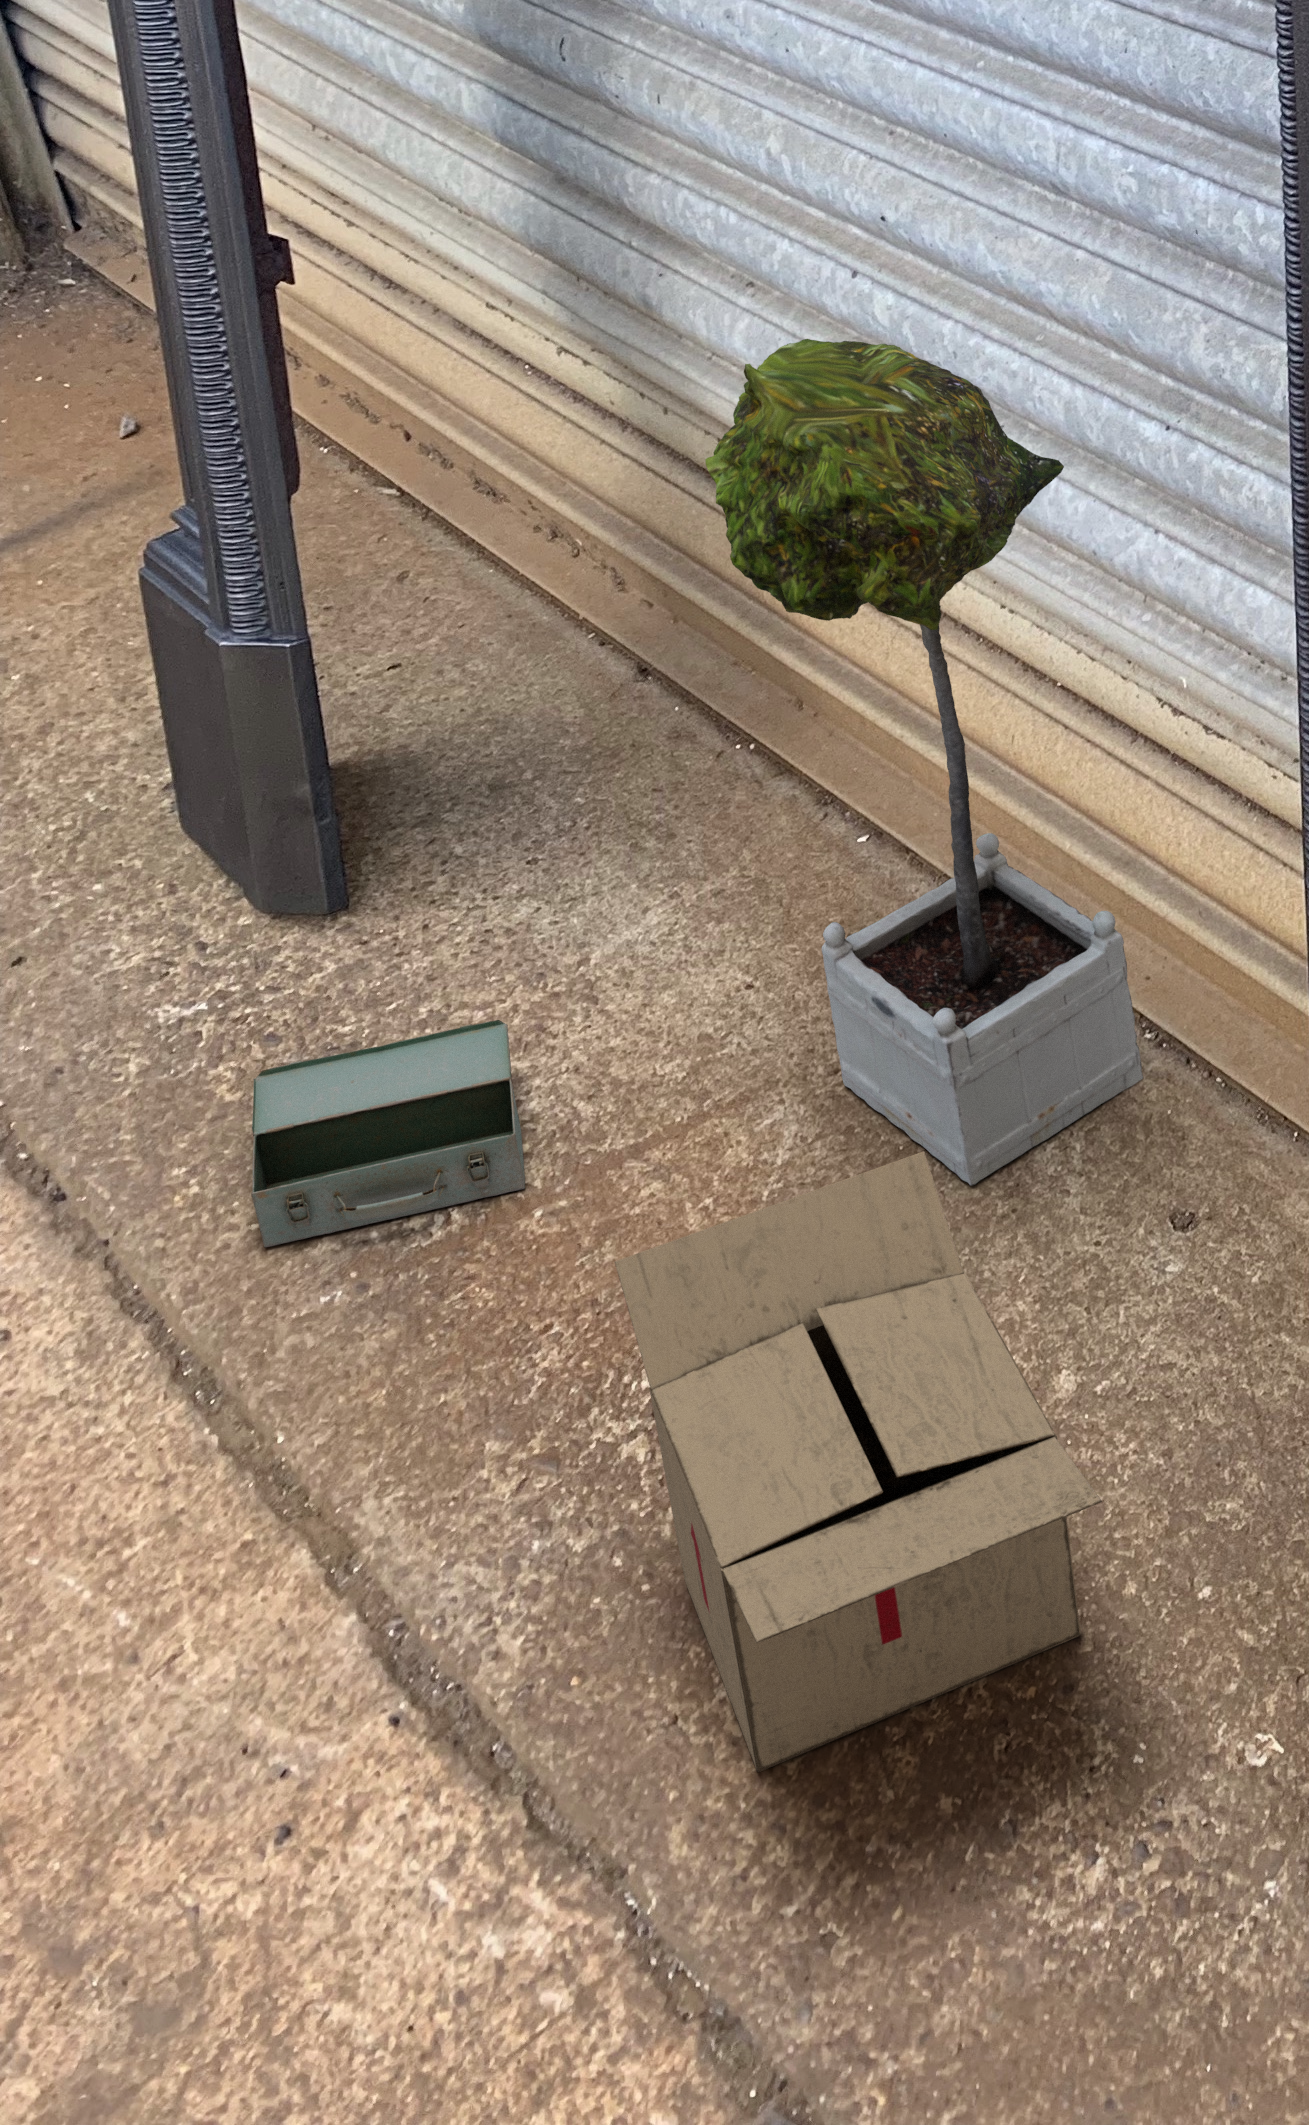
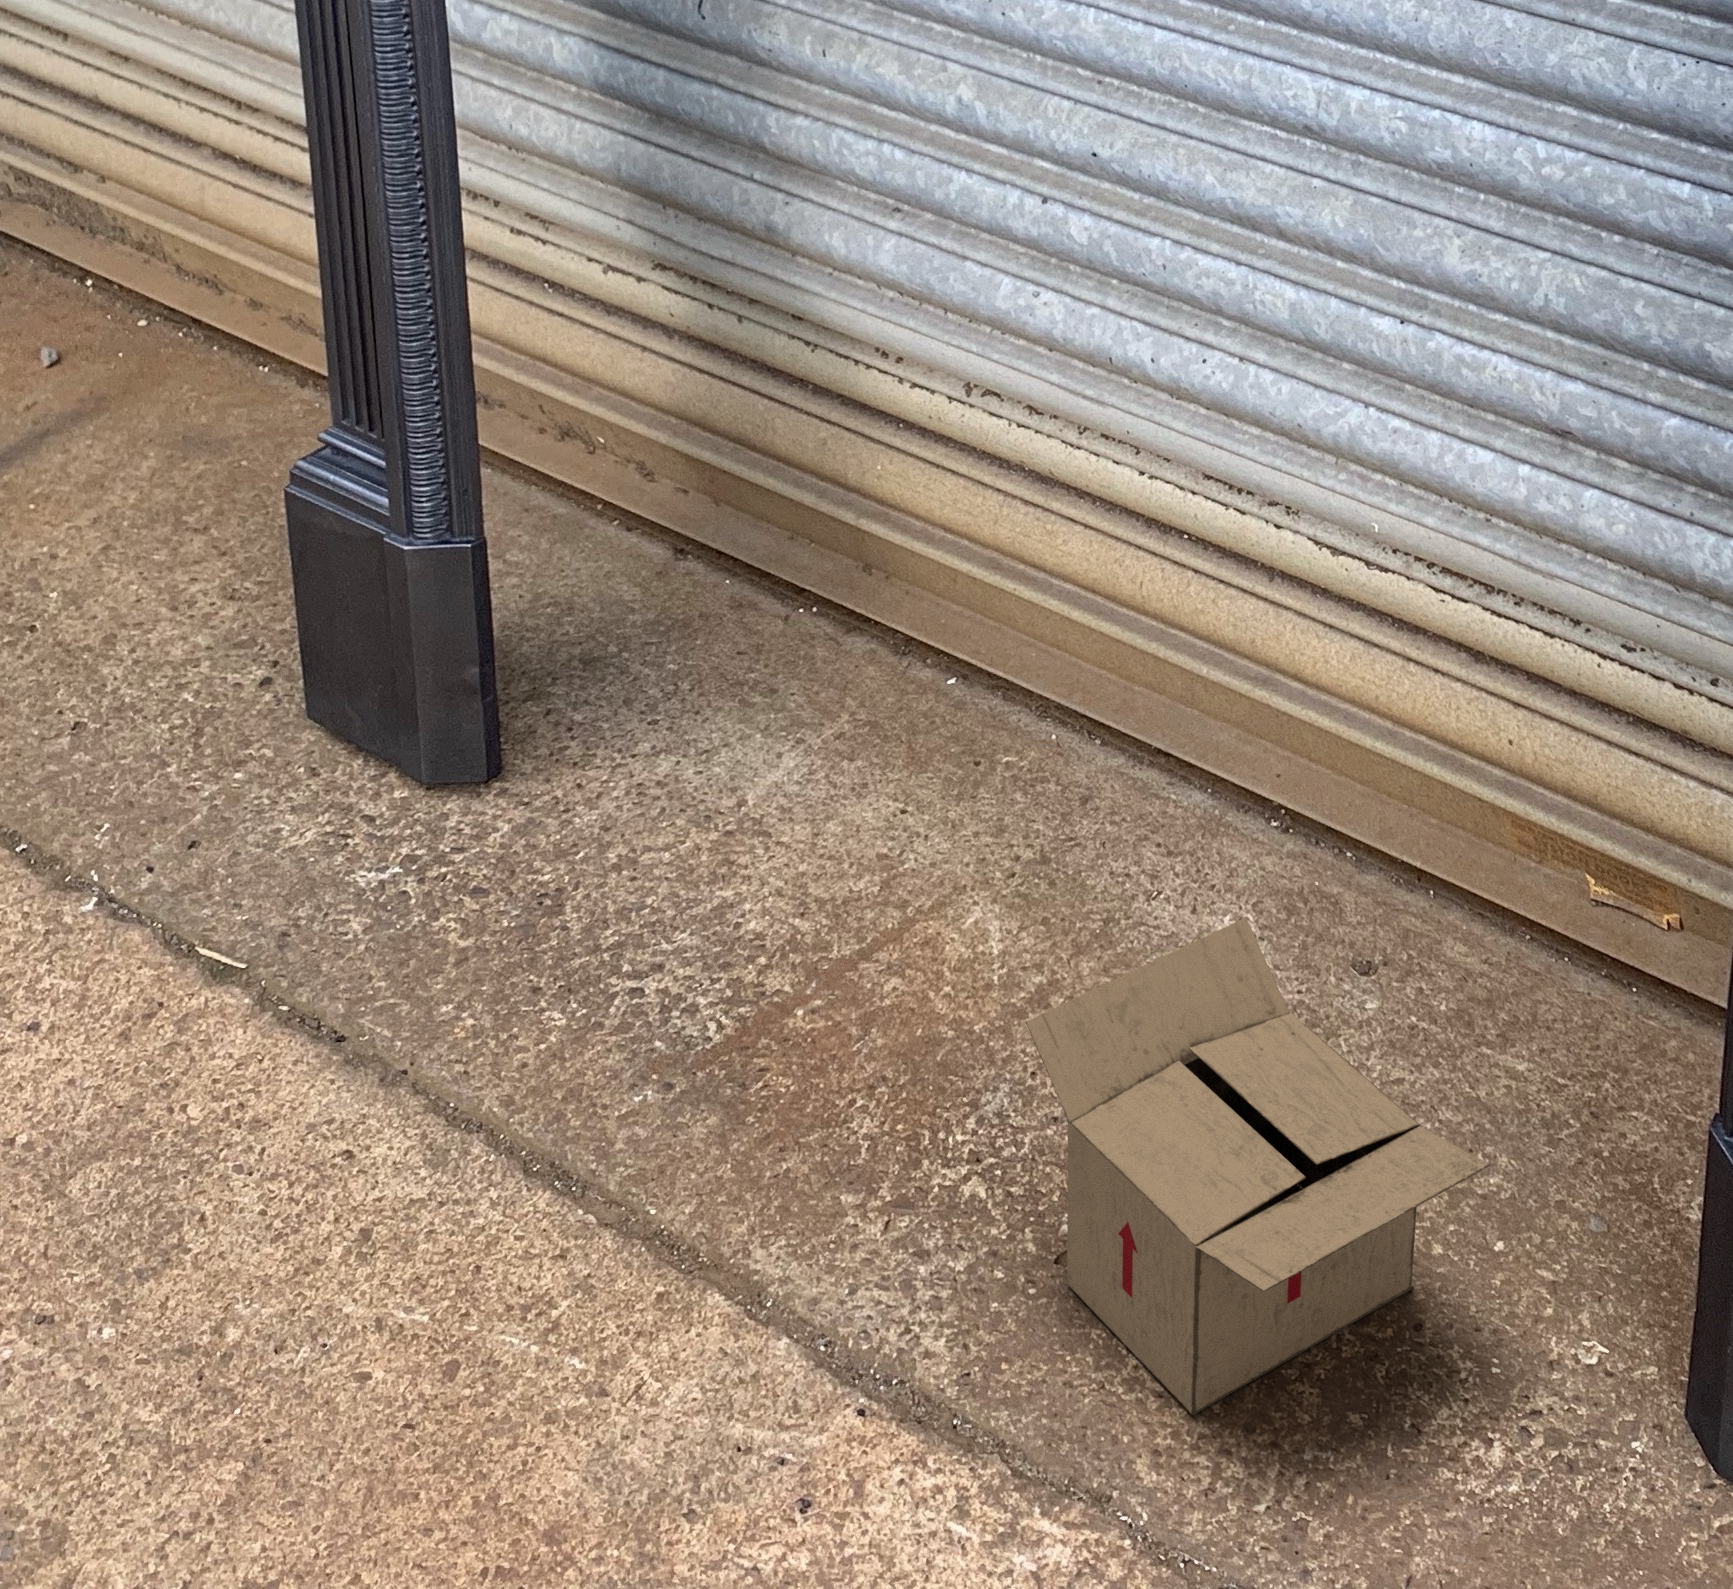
potted tree: present [705,339,1143,1186] -> none [979,239,1291,961]
toolbox: present [251,1020,525,1247] -> none [506,852,780,1062]

